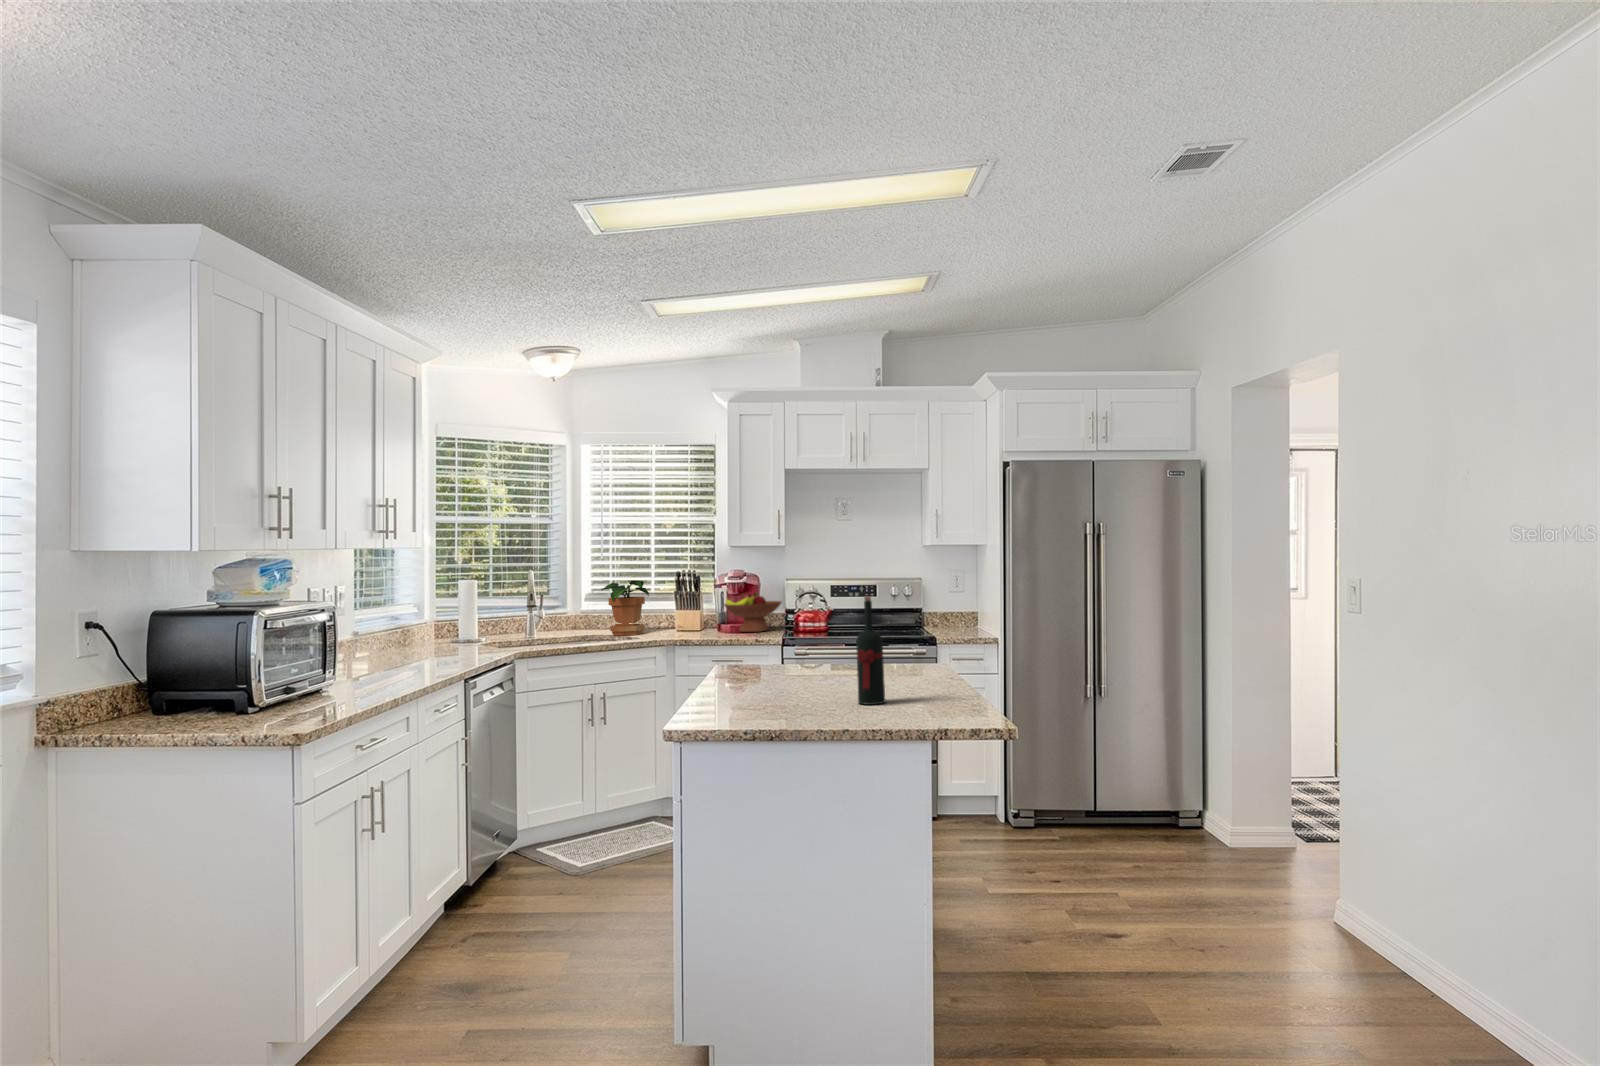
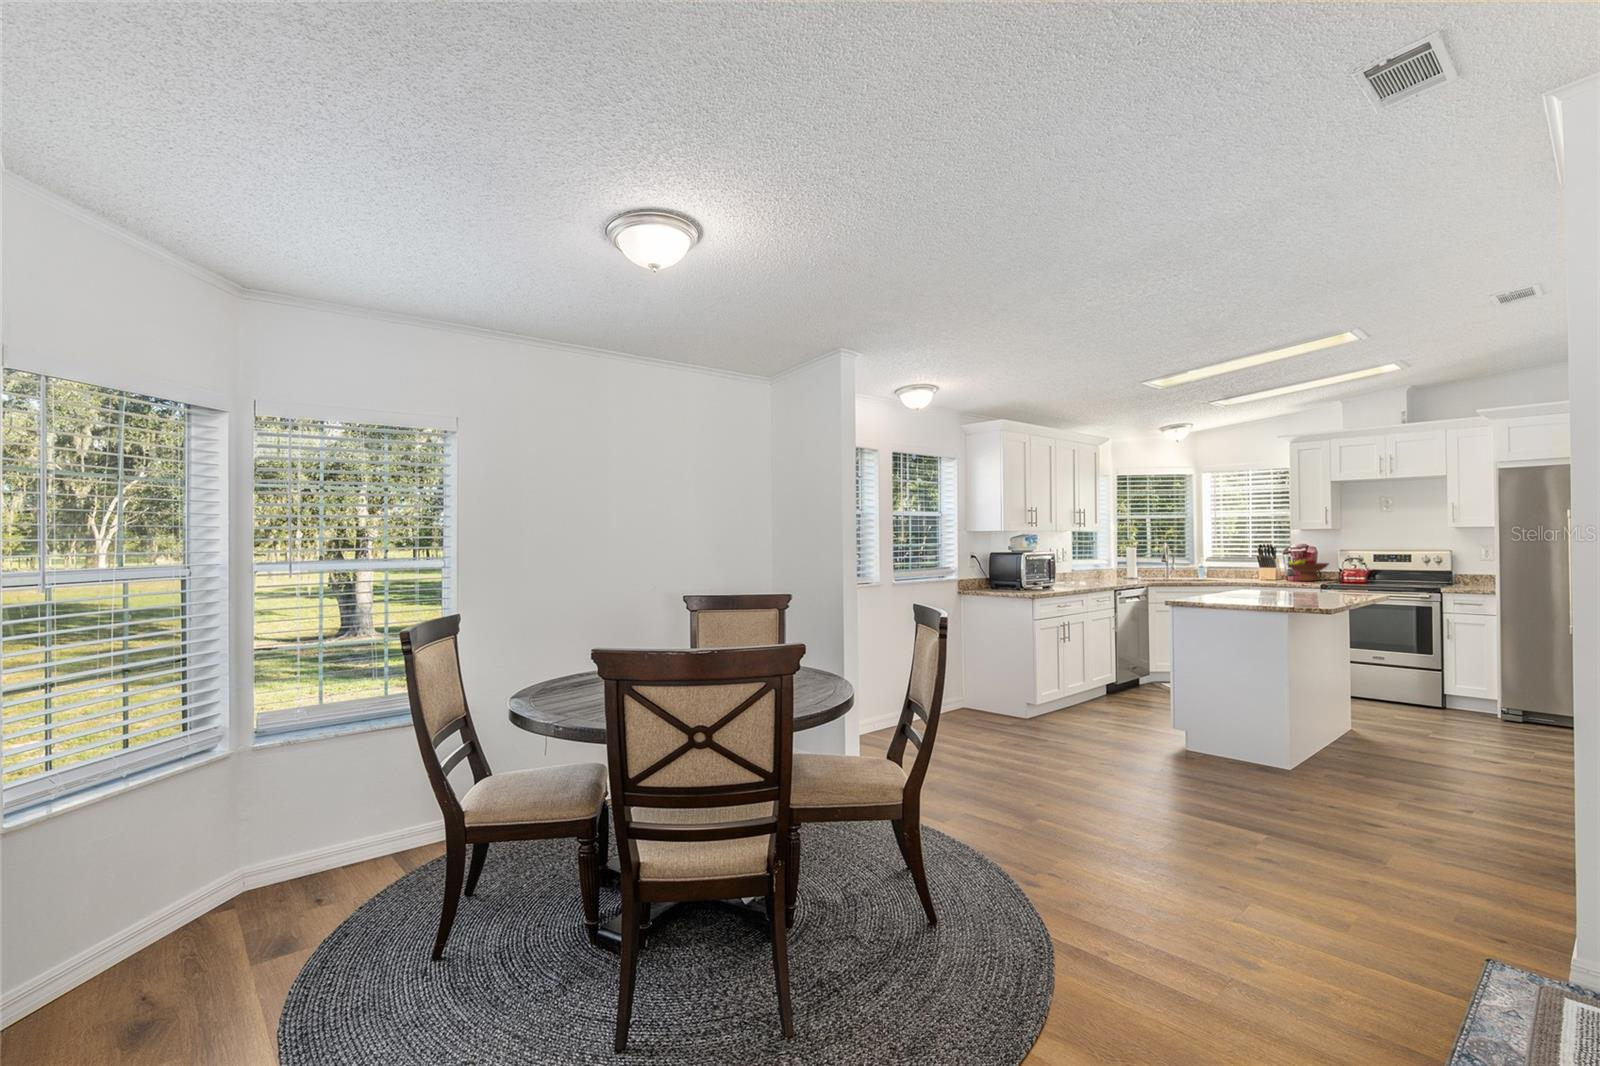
potted plant: present [601,580,649,636] -> none [1213,550,1243,580]
wine bottle: present [856,596,885,705] -> none [1266,552,1283,602]

